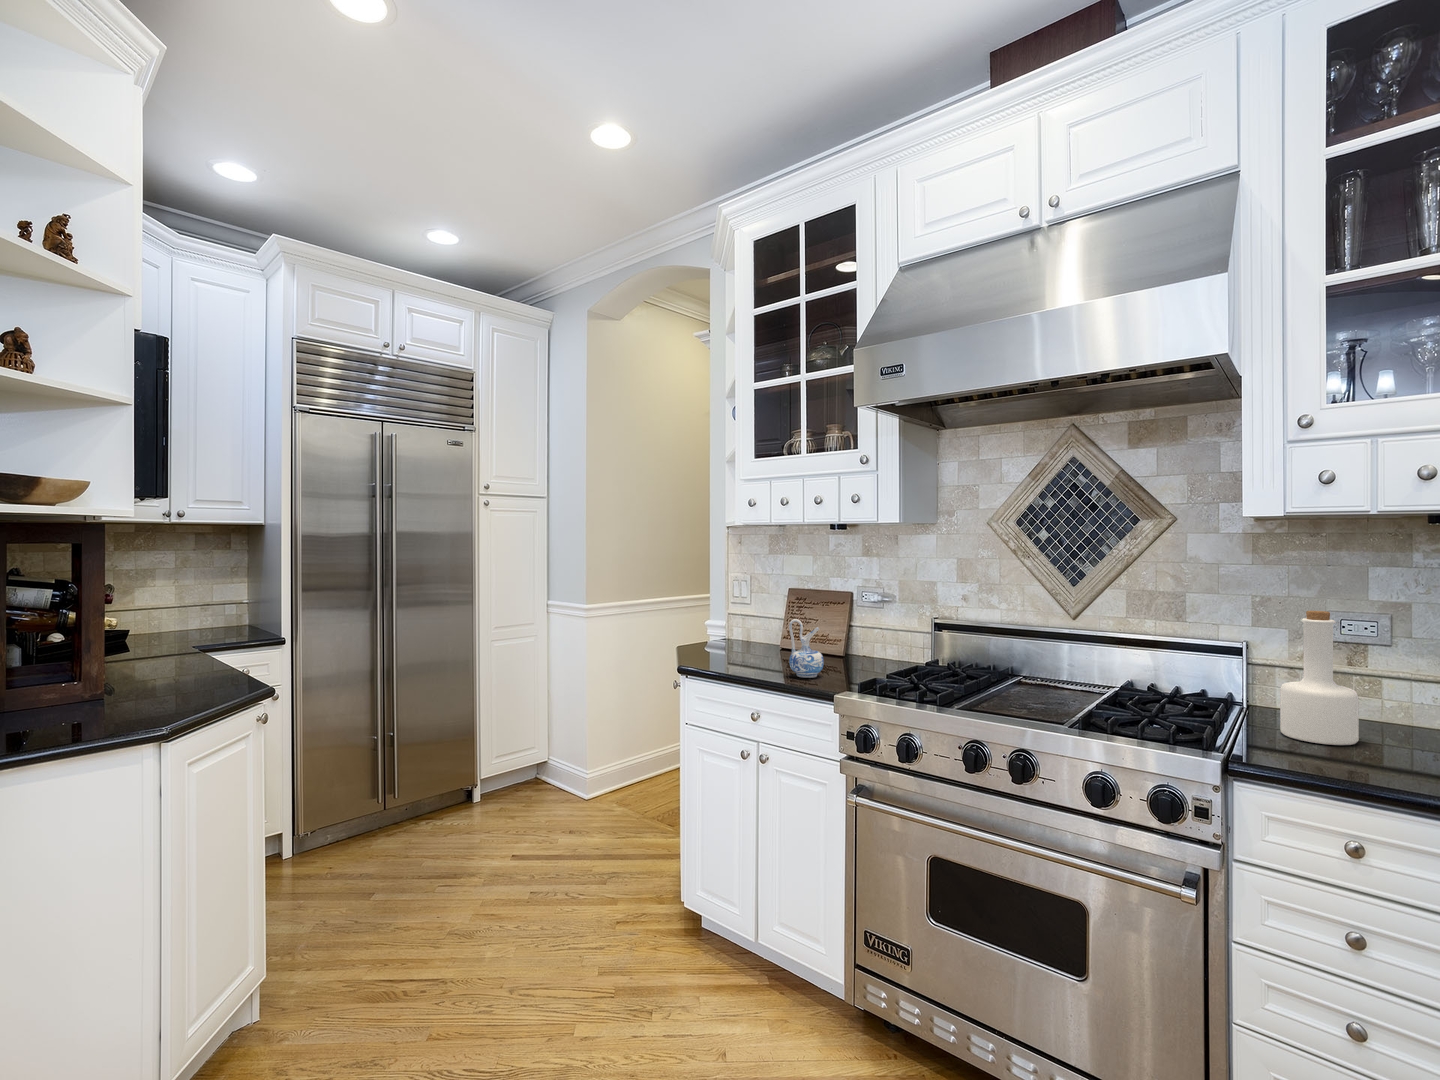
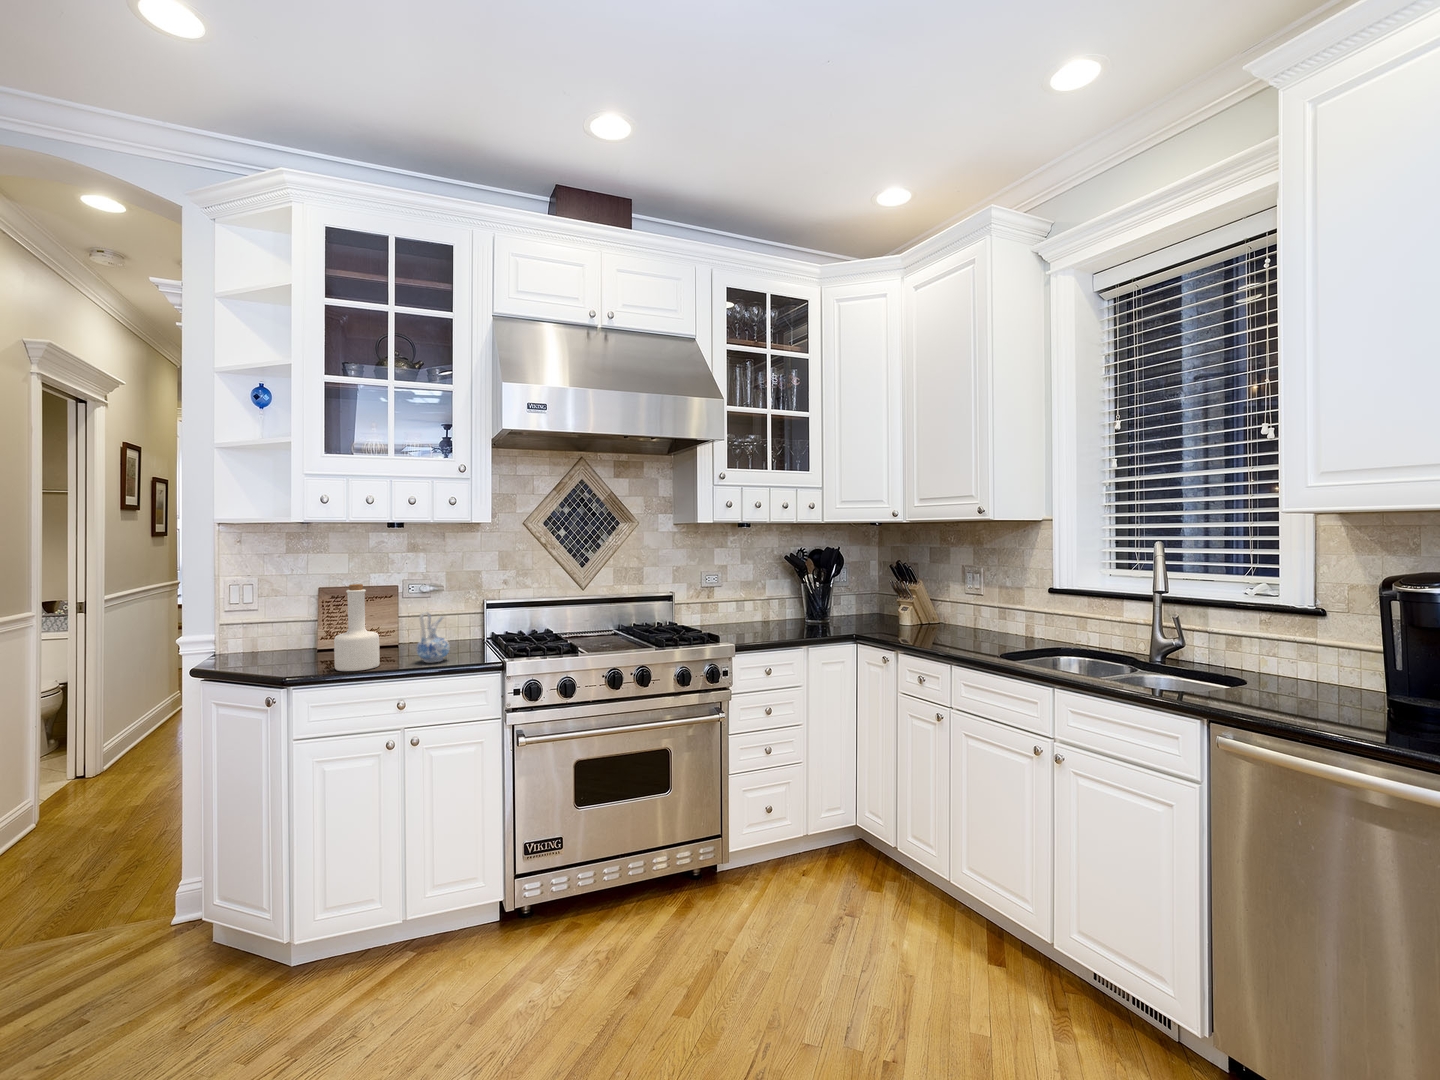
bottle: present [1280,611,1359,745] -> present [334,584,380,671]

